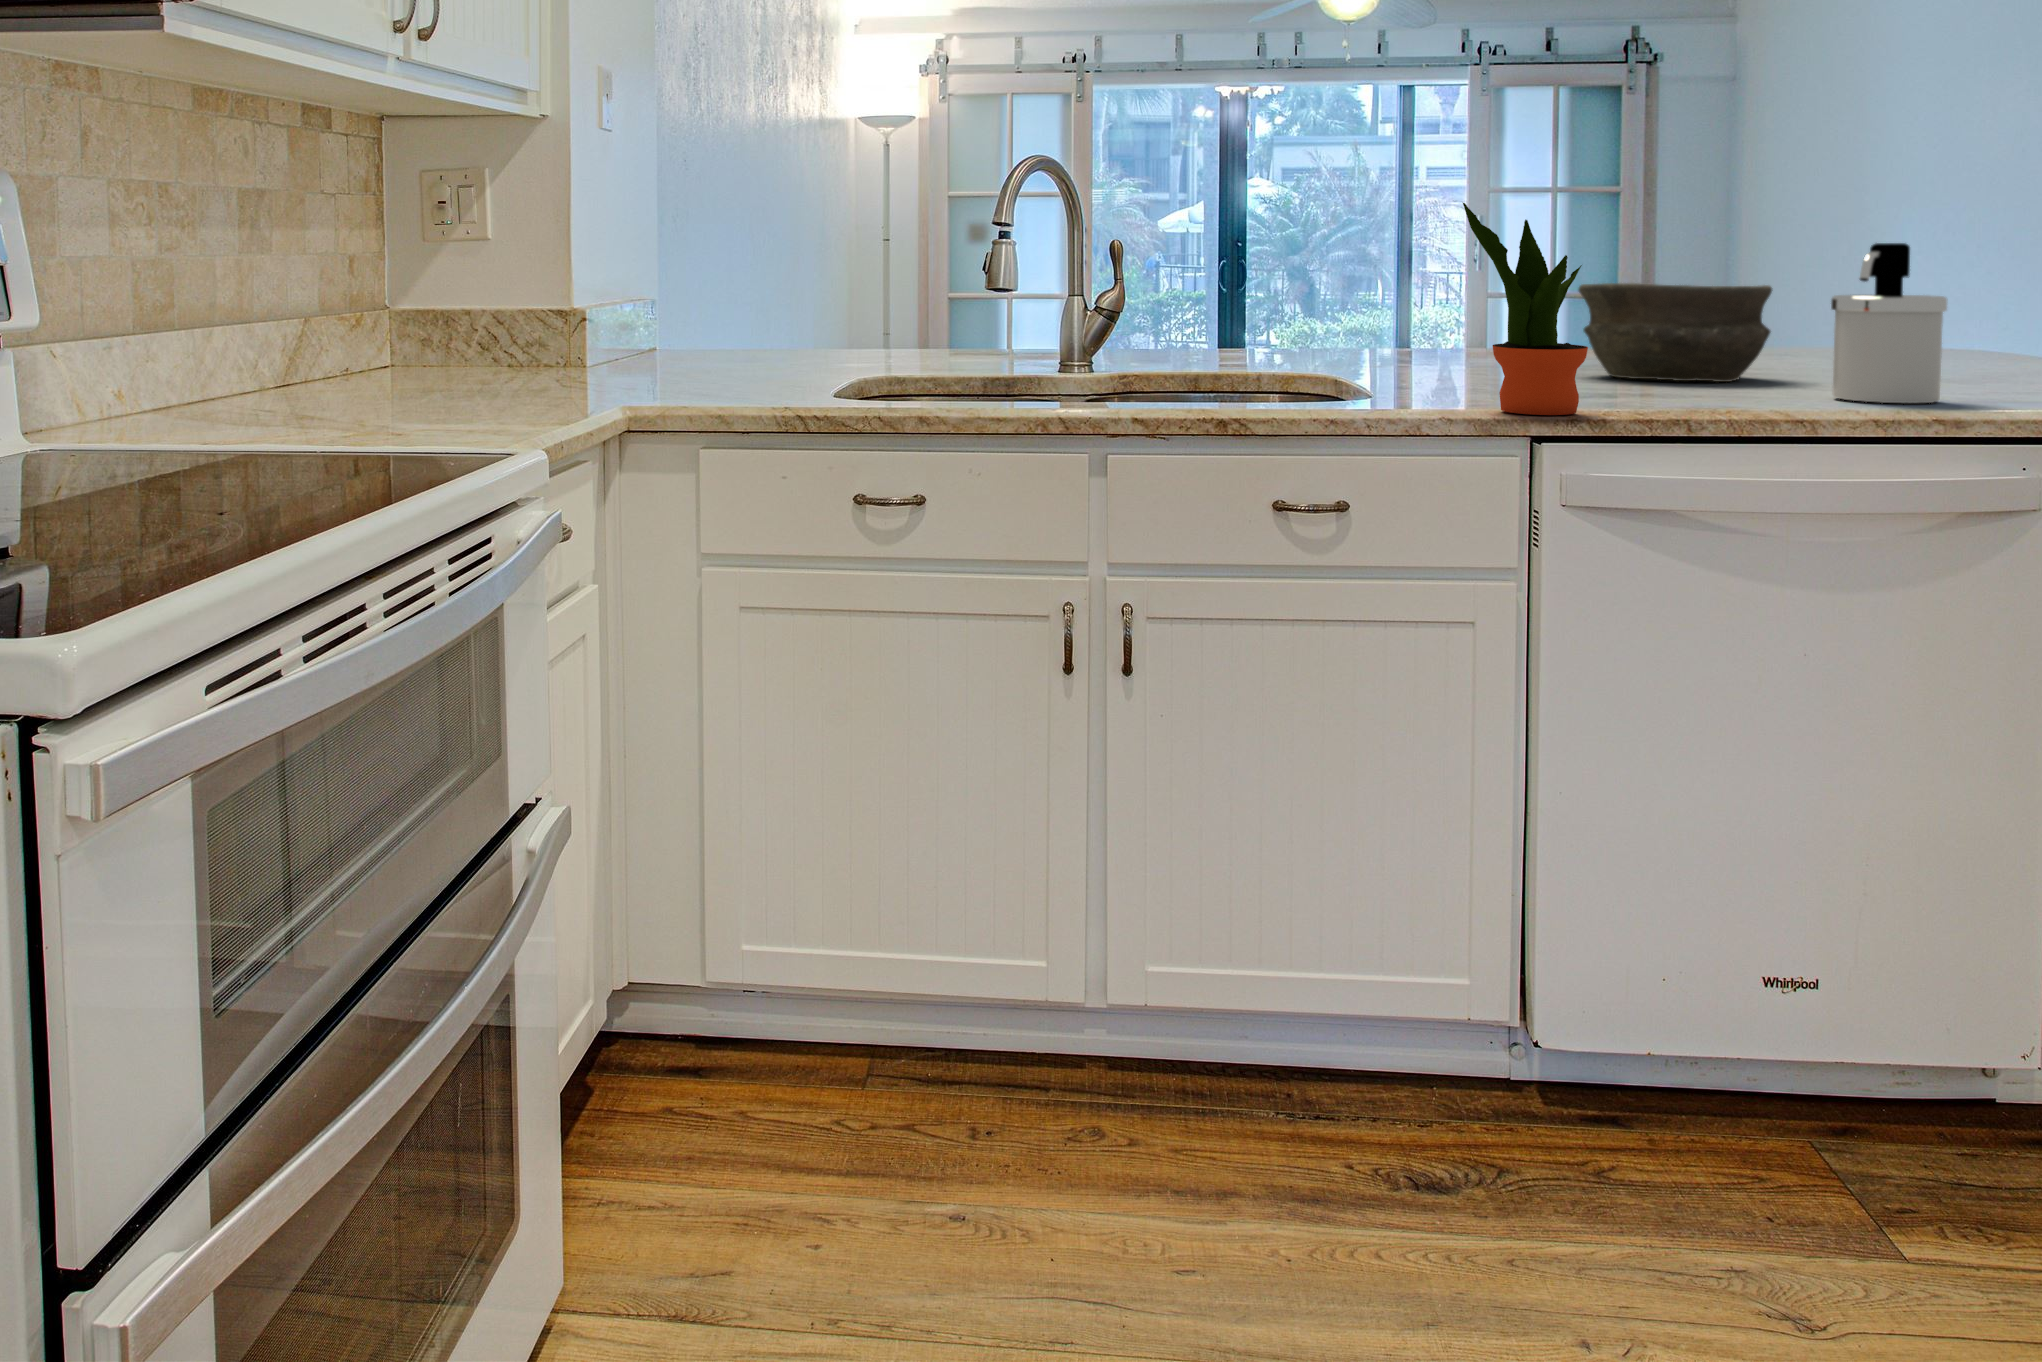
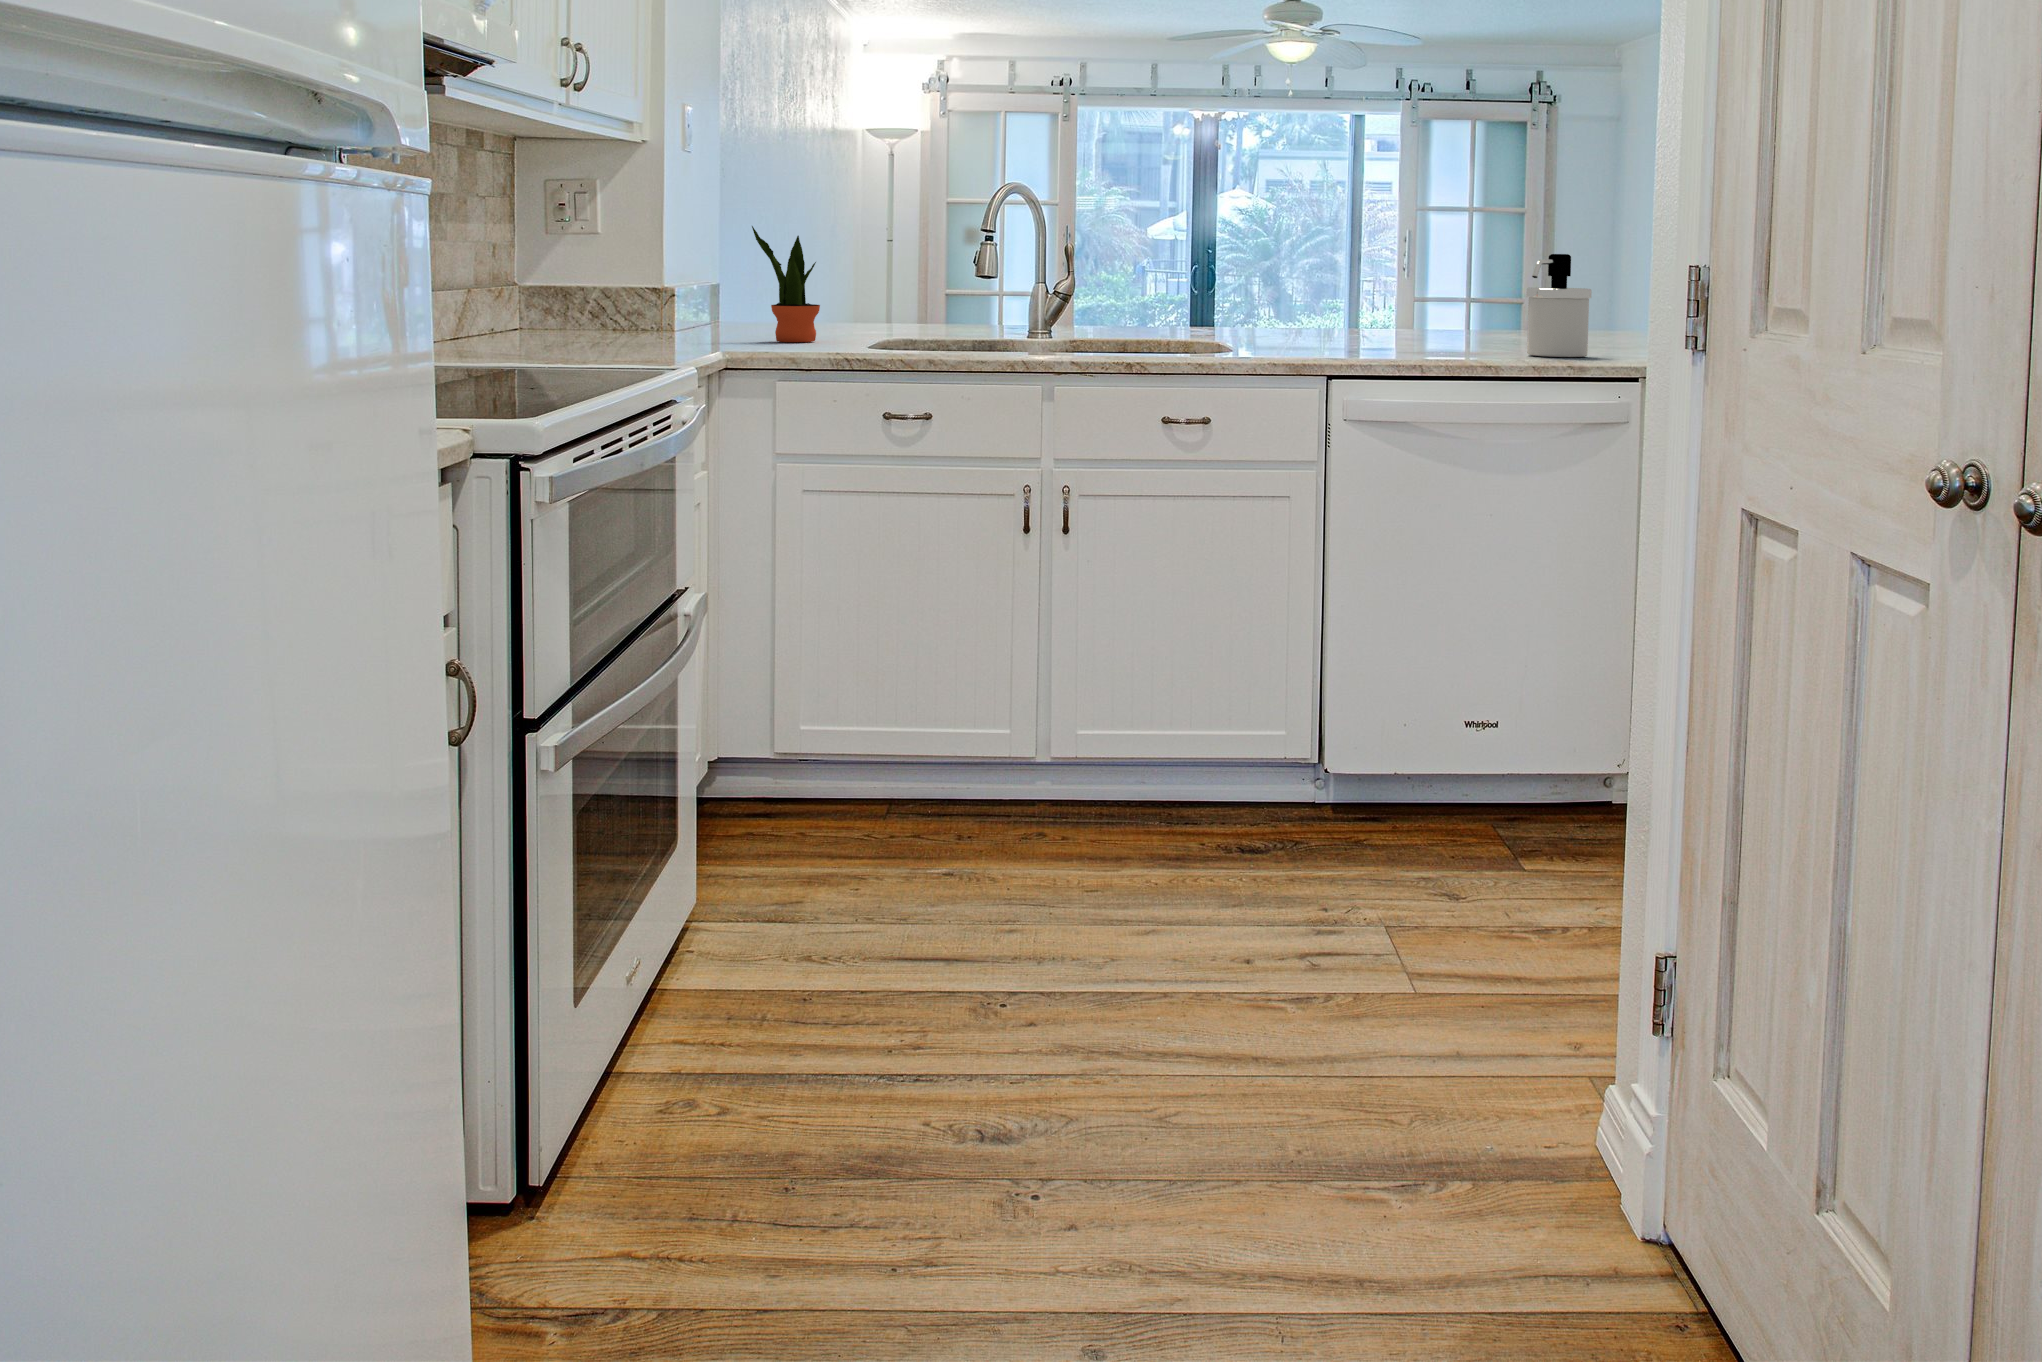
potted plant: present [1463,203,1588,415] -> present [752,226,820,342]
bowl: present [1579,283,1772,382] -> none [1392,279,1514,348]

